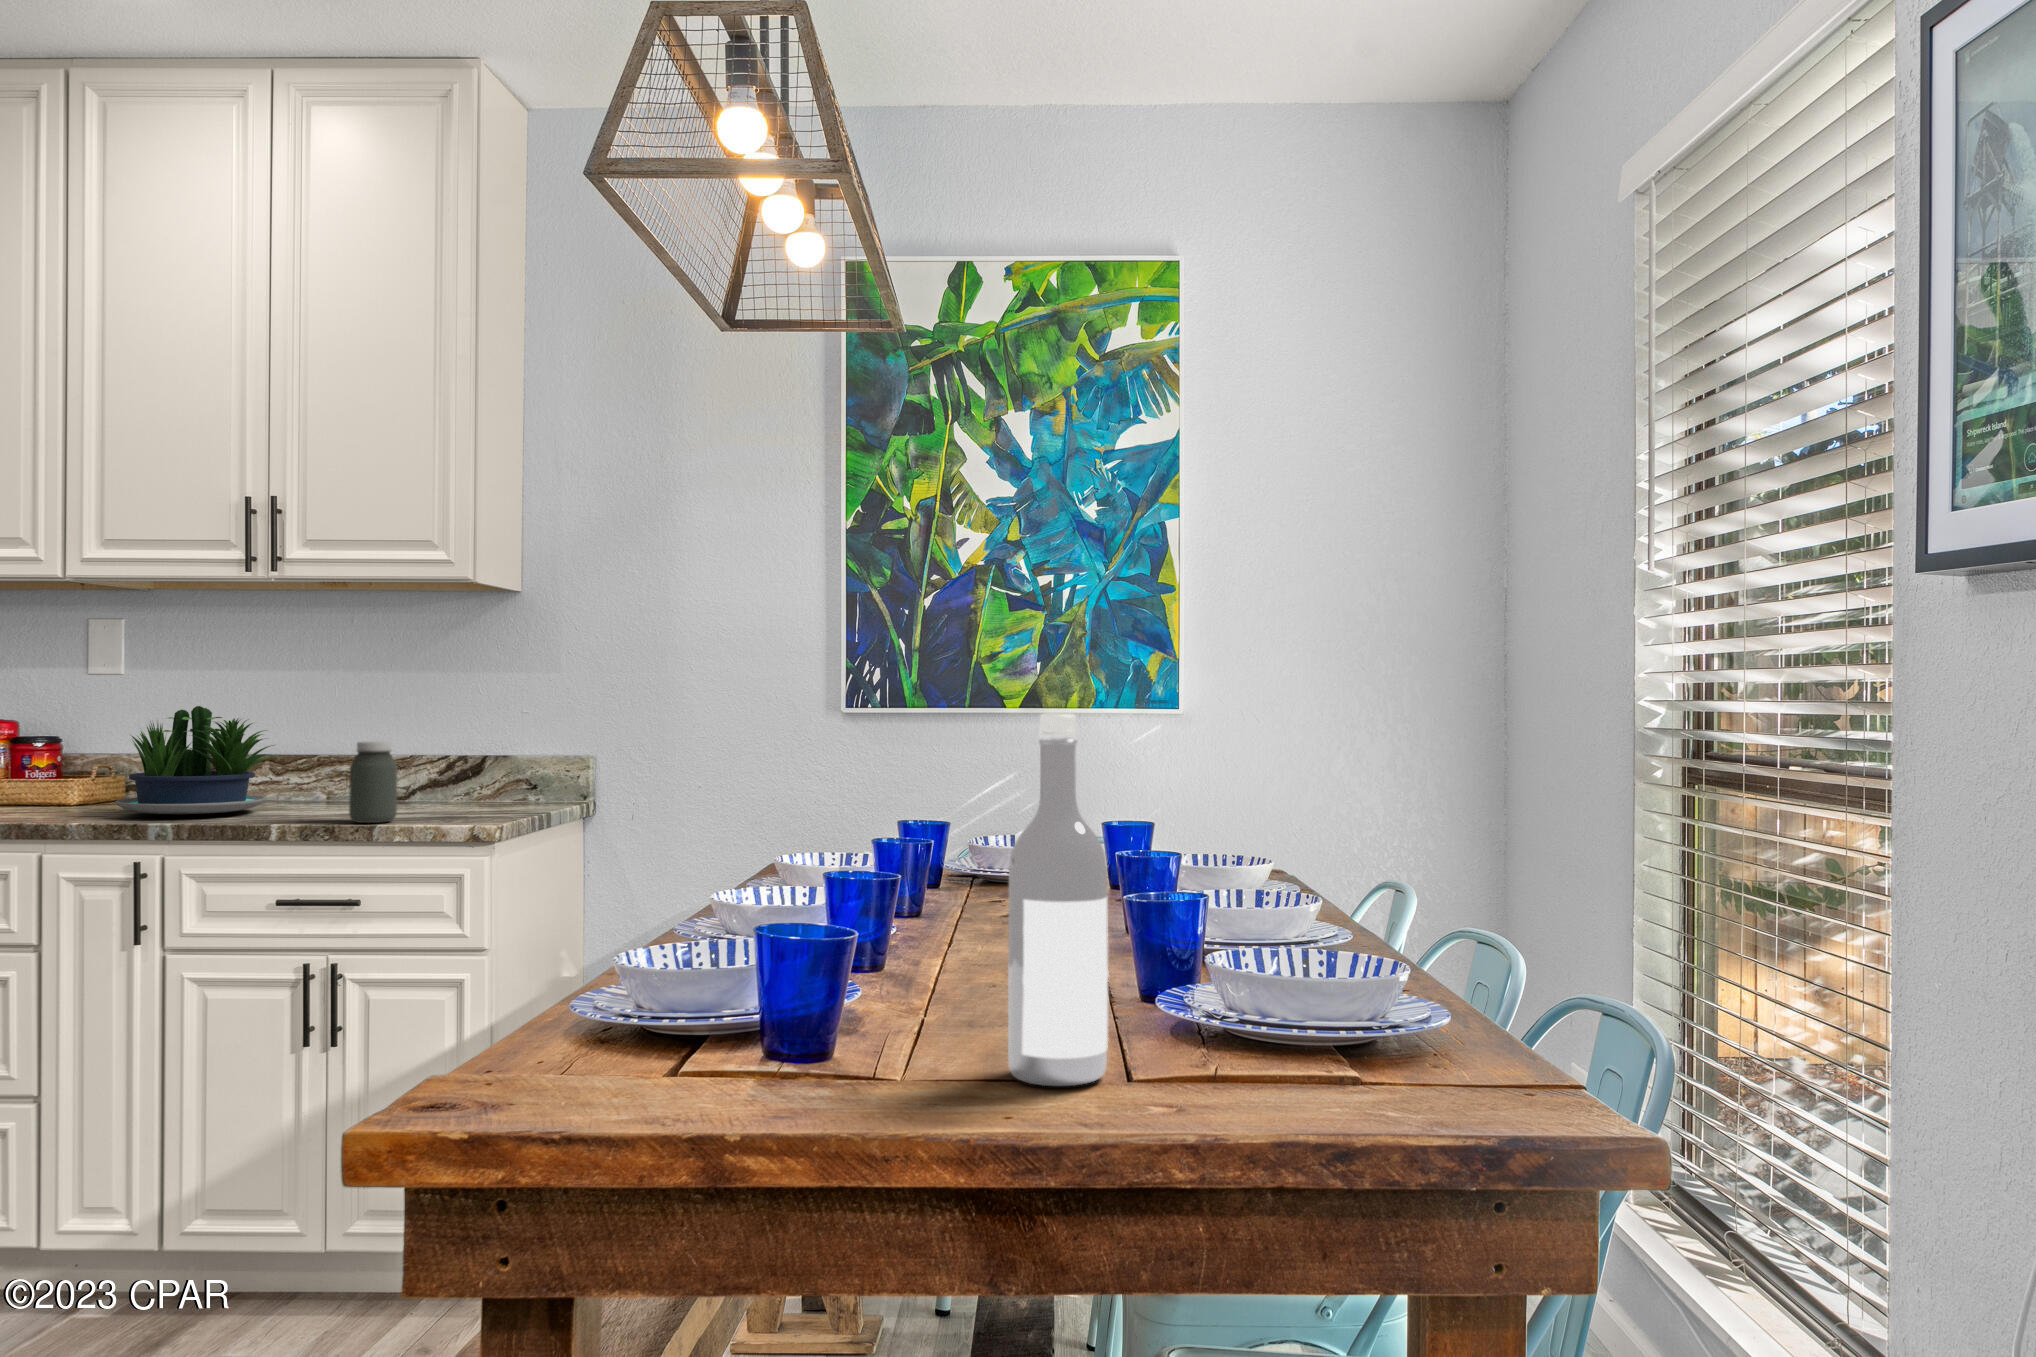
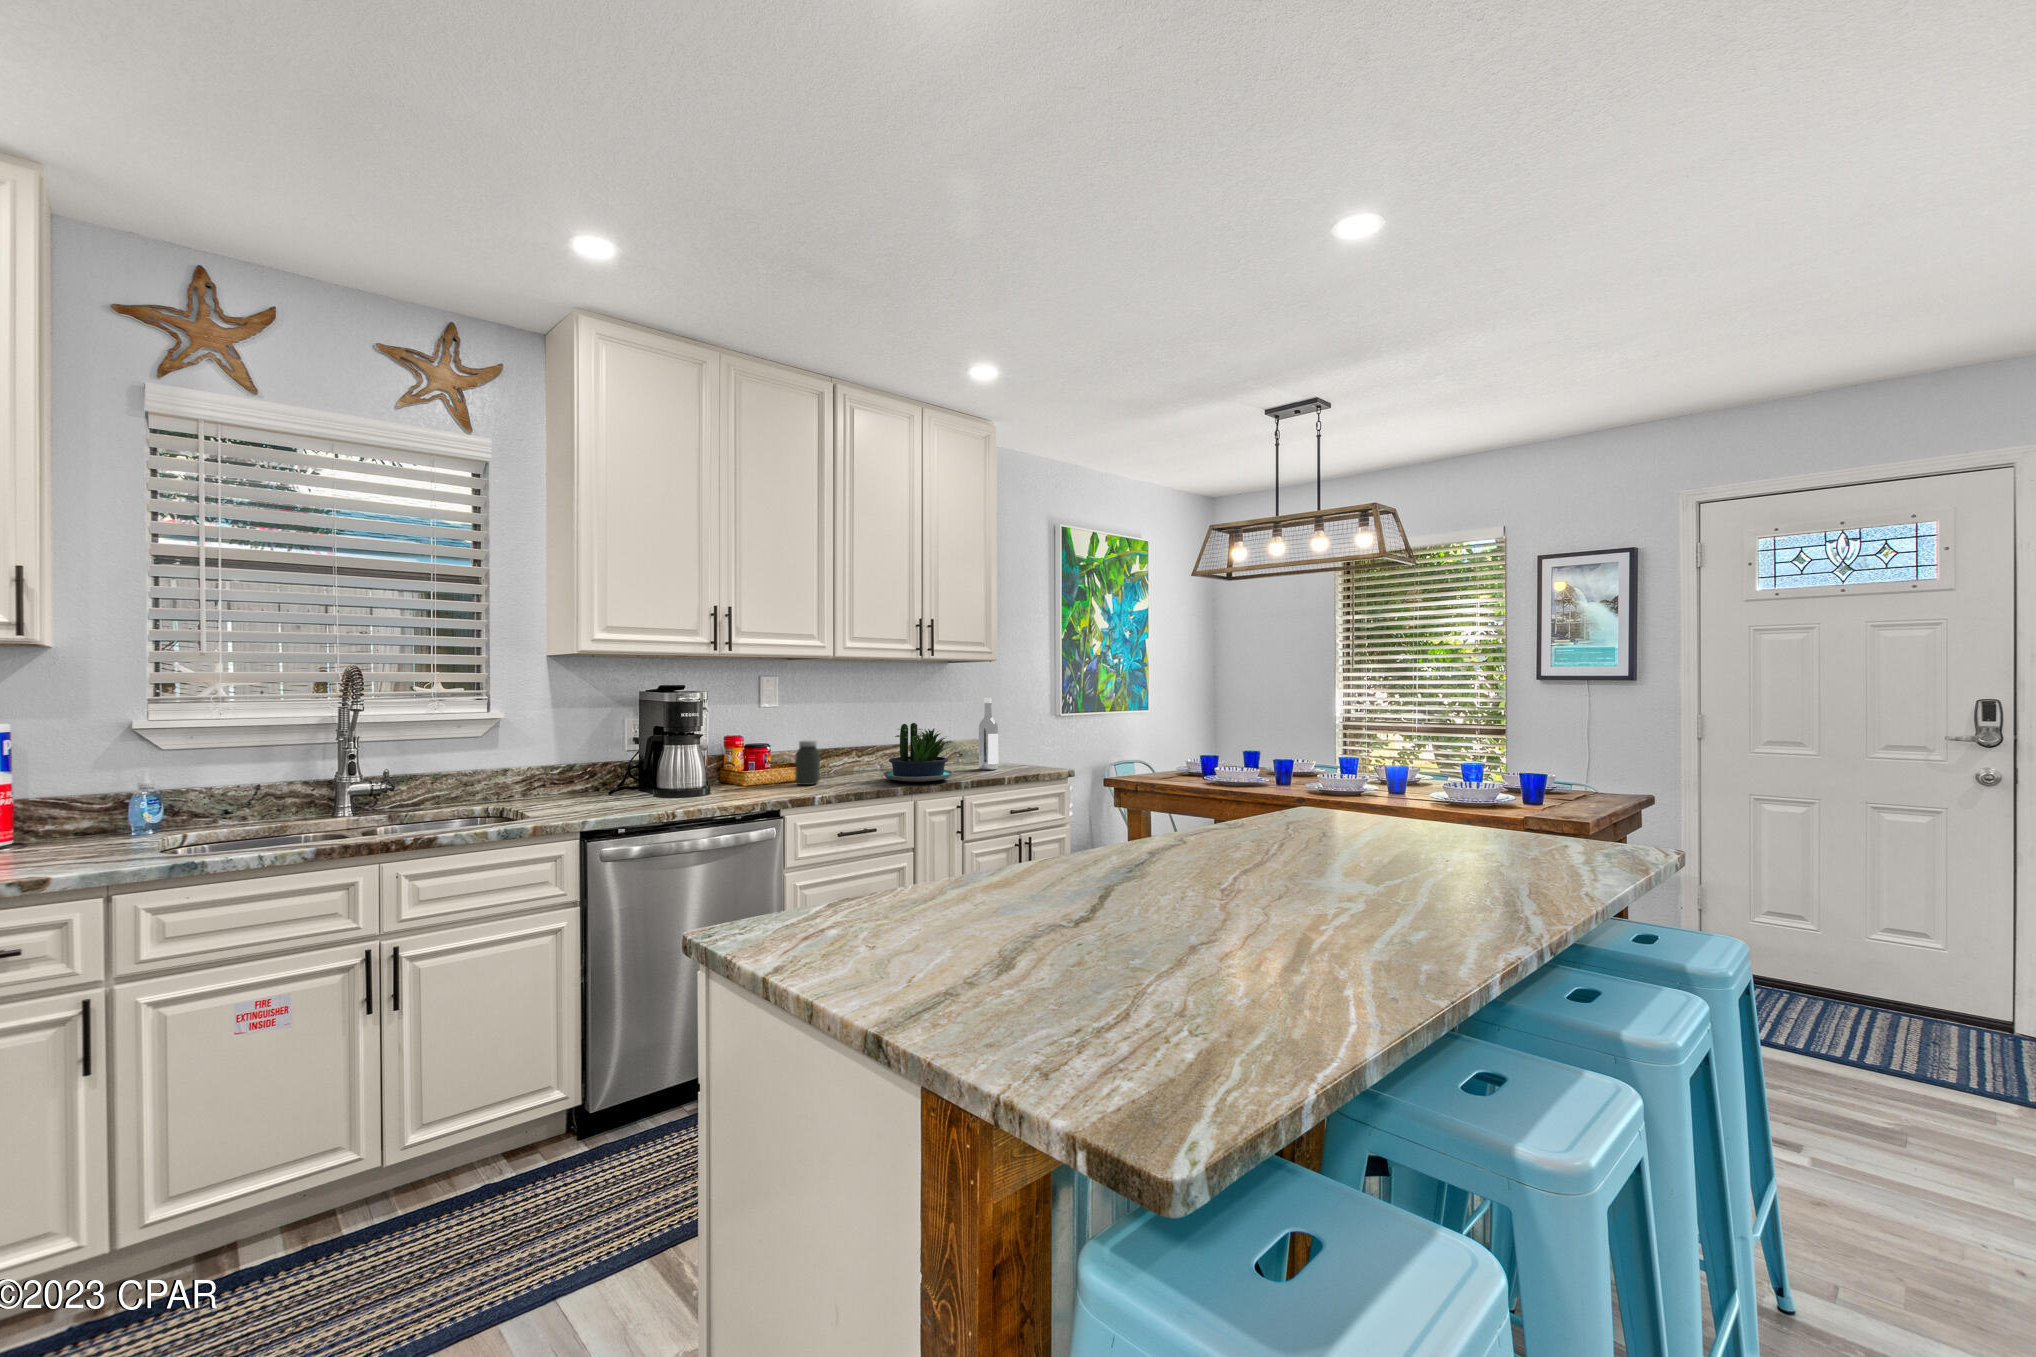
wine bottle: present [1008,714,1108,1086] -> present [979,698,998,770]
jar: present [349,741,397,823] -> present [795,741,820,785]

